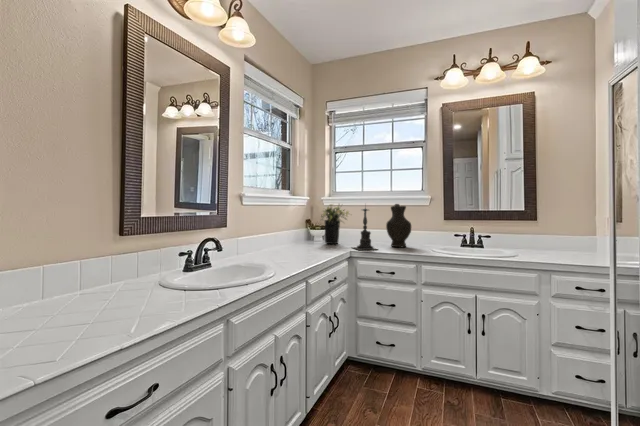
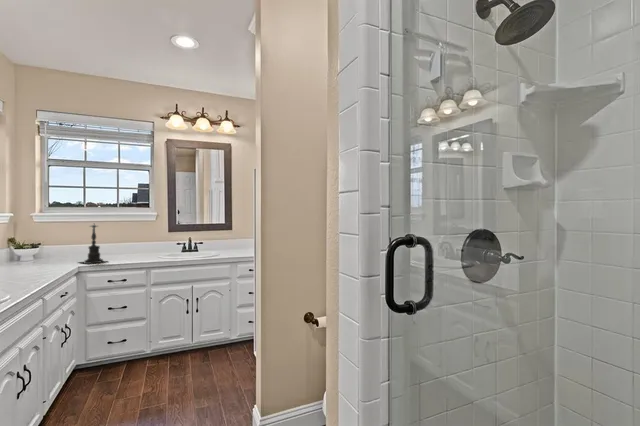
flower arrangement: present [321,204,349,244] -> none [32,219,75,262]
decorative vase: present [386,204,411,247] -> none [115,219,140,258]

